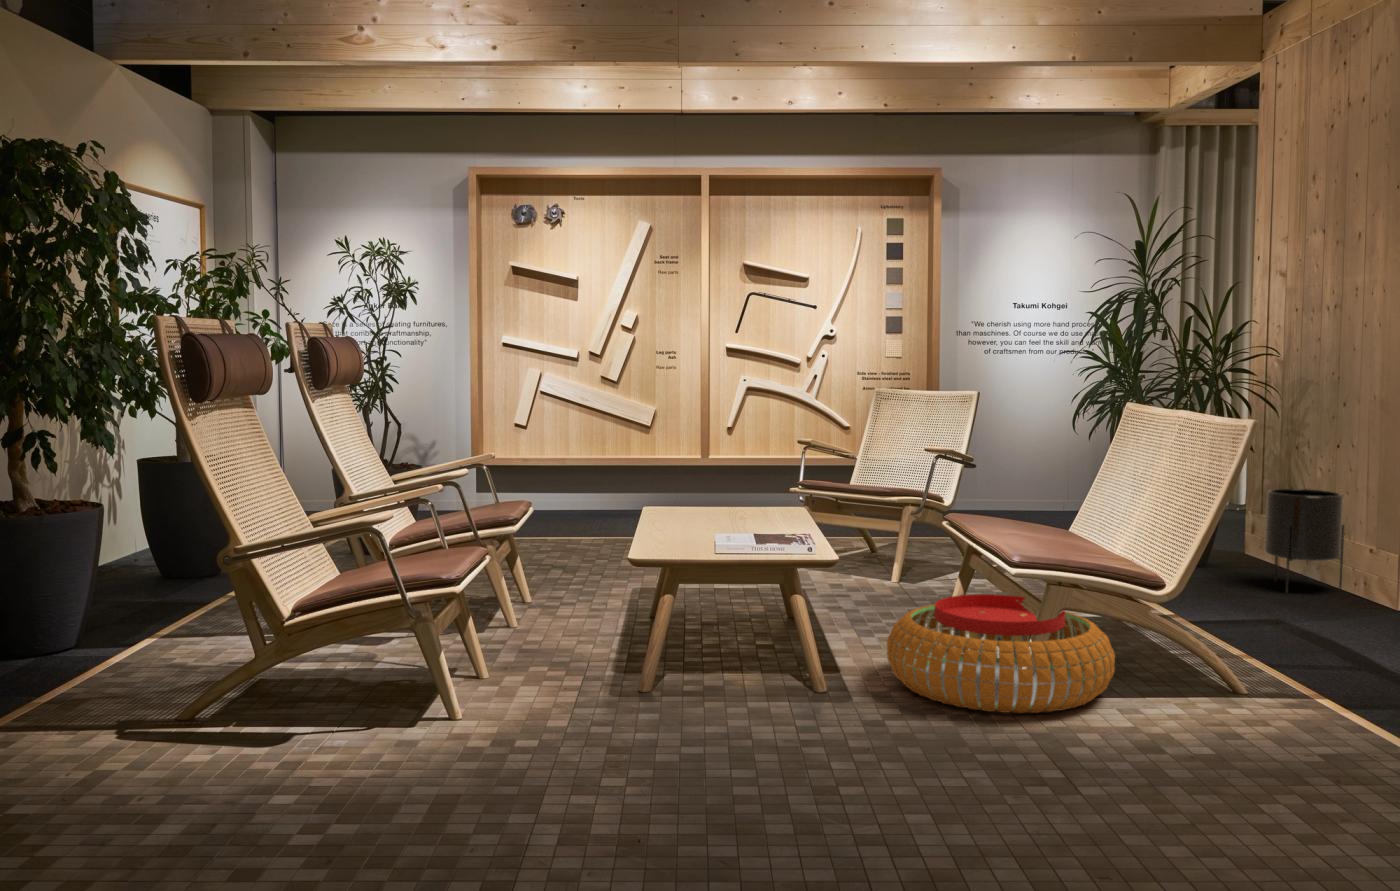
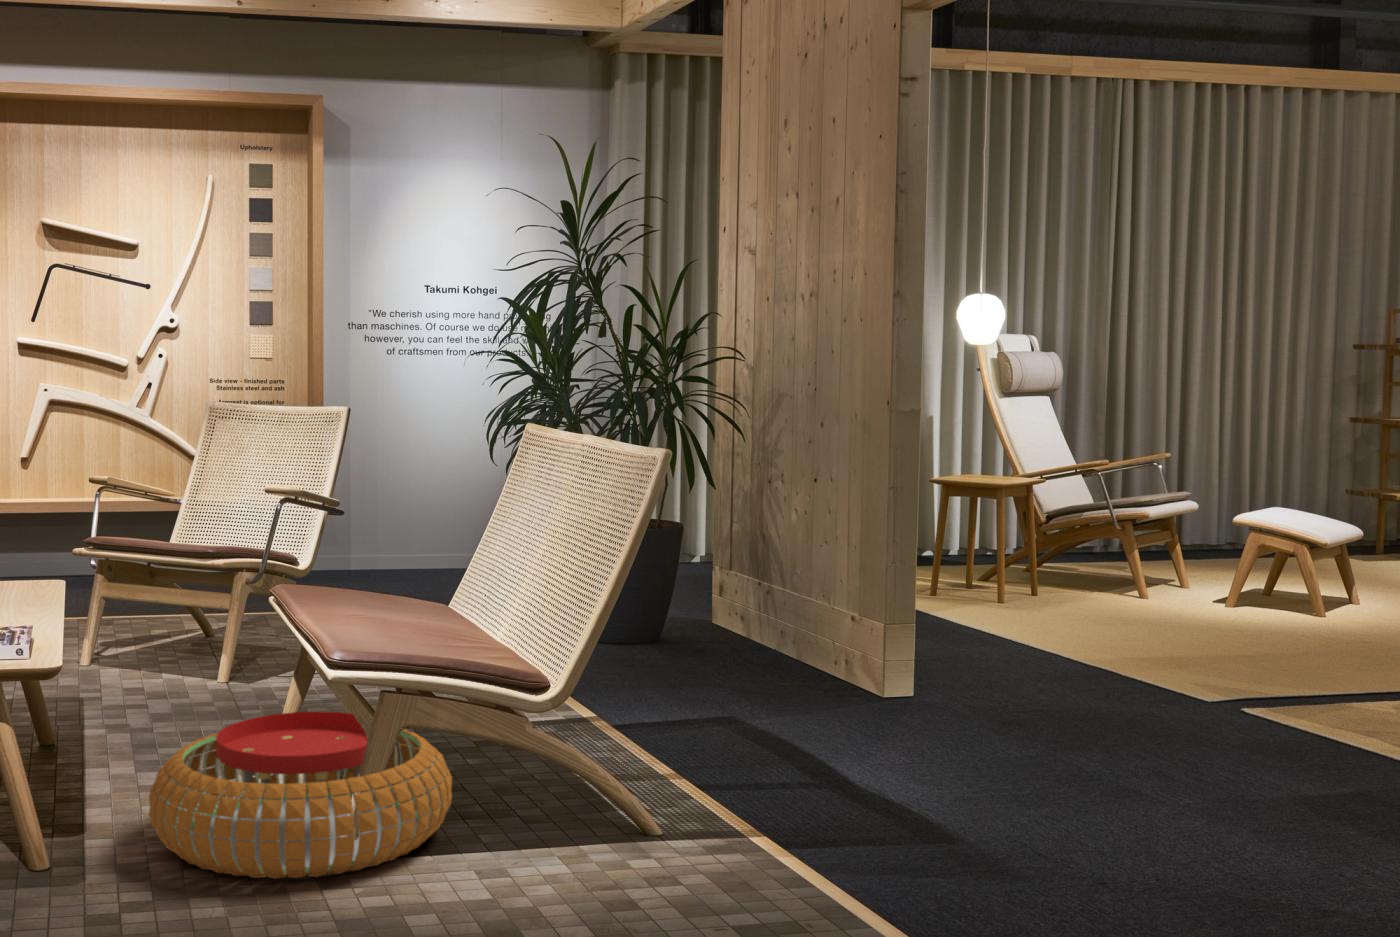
planter: present [1264,489,1344,593] -> none [693,536,779,665]

